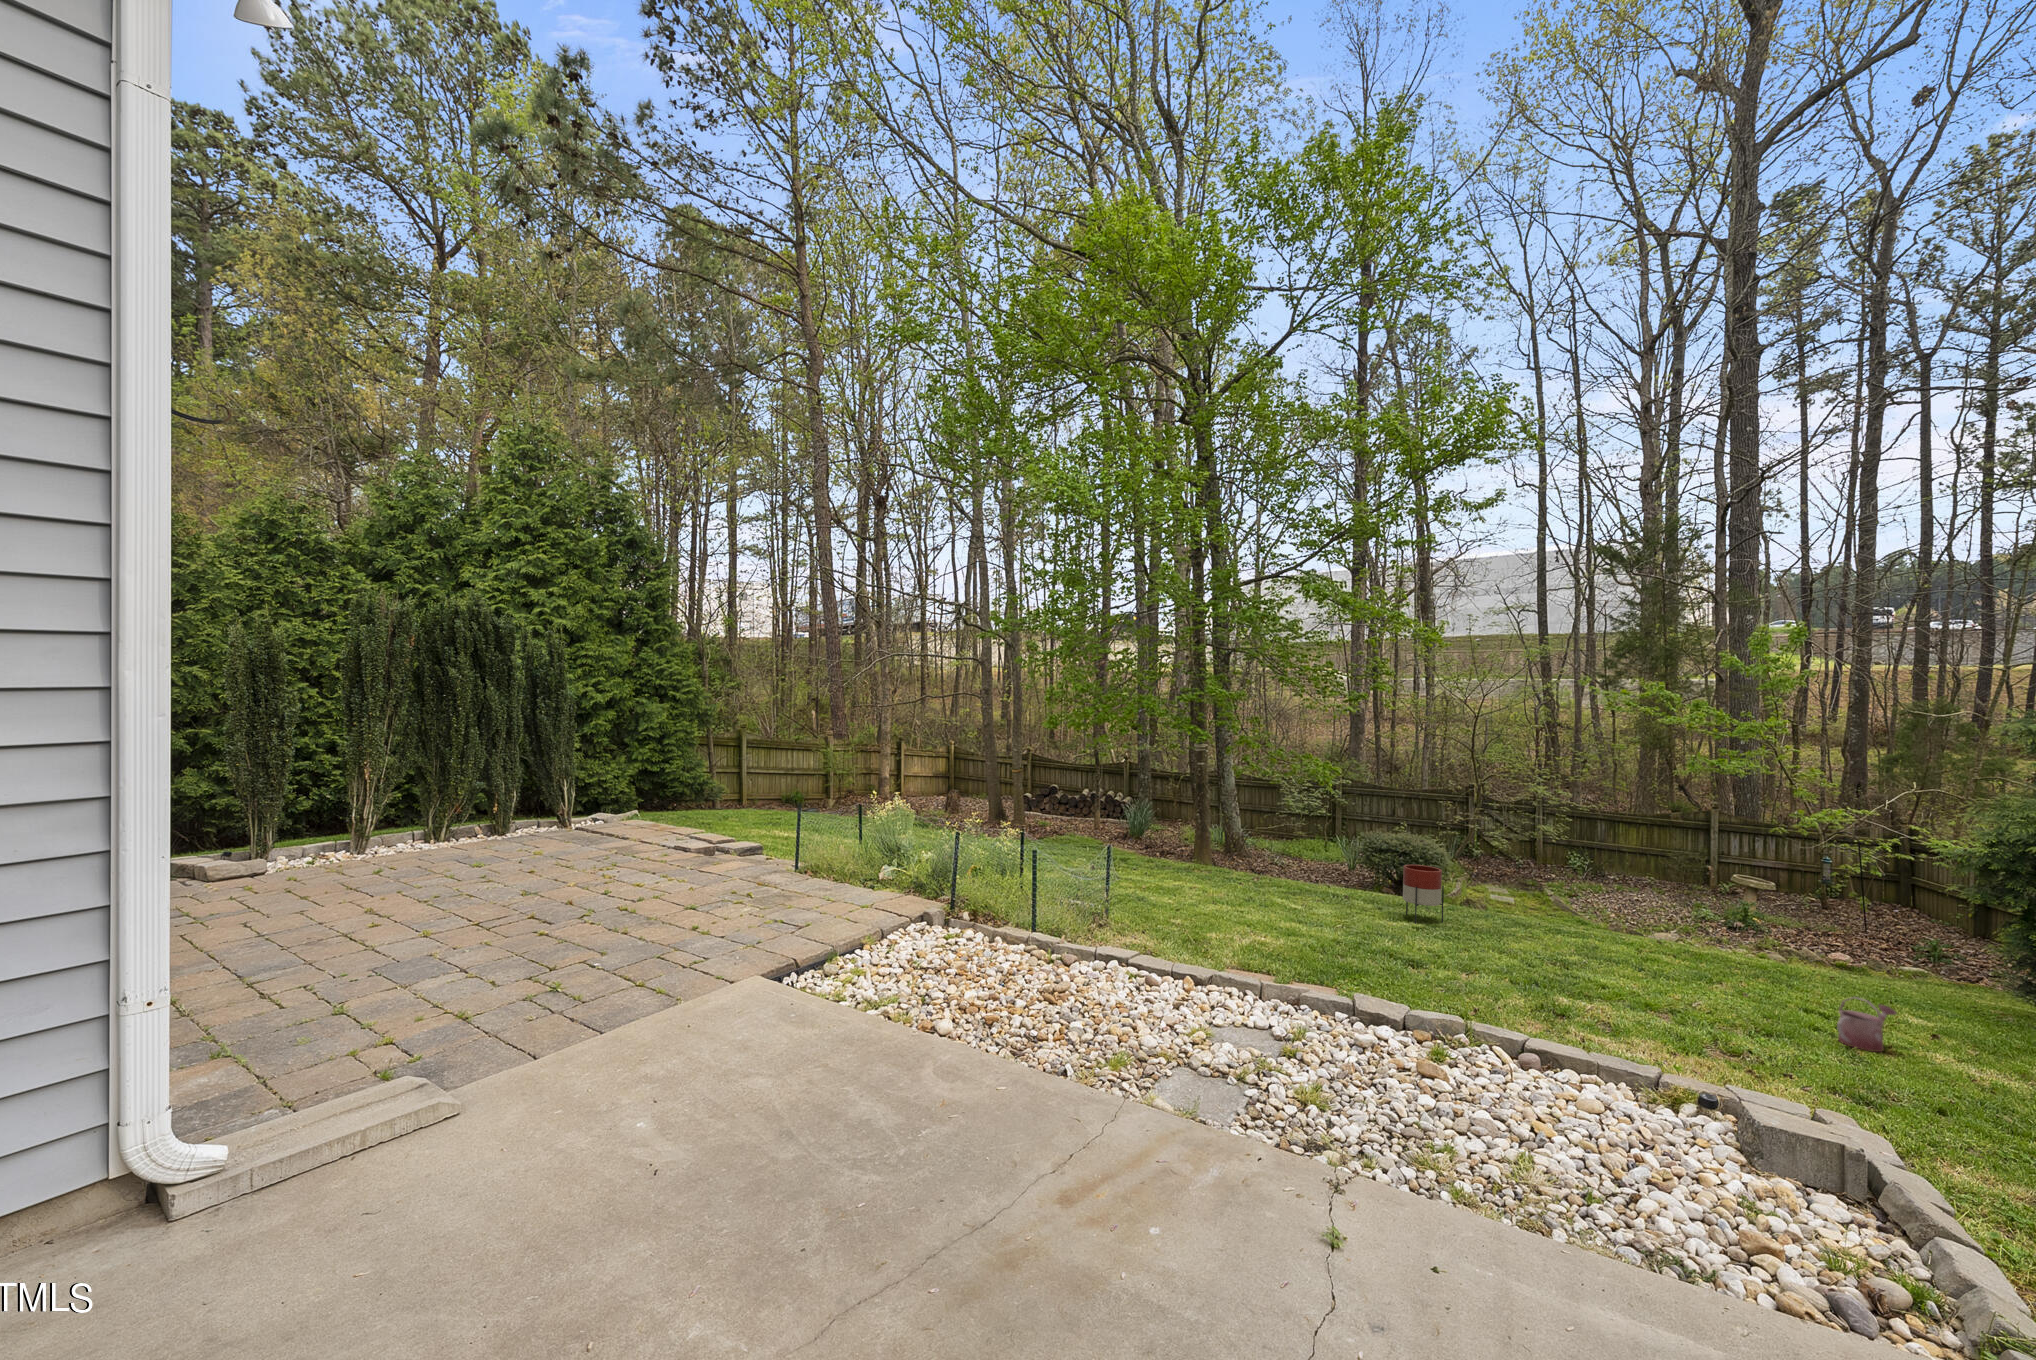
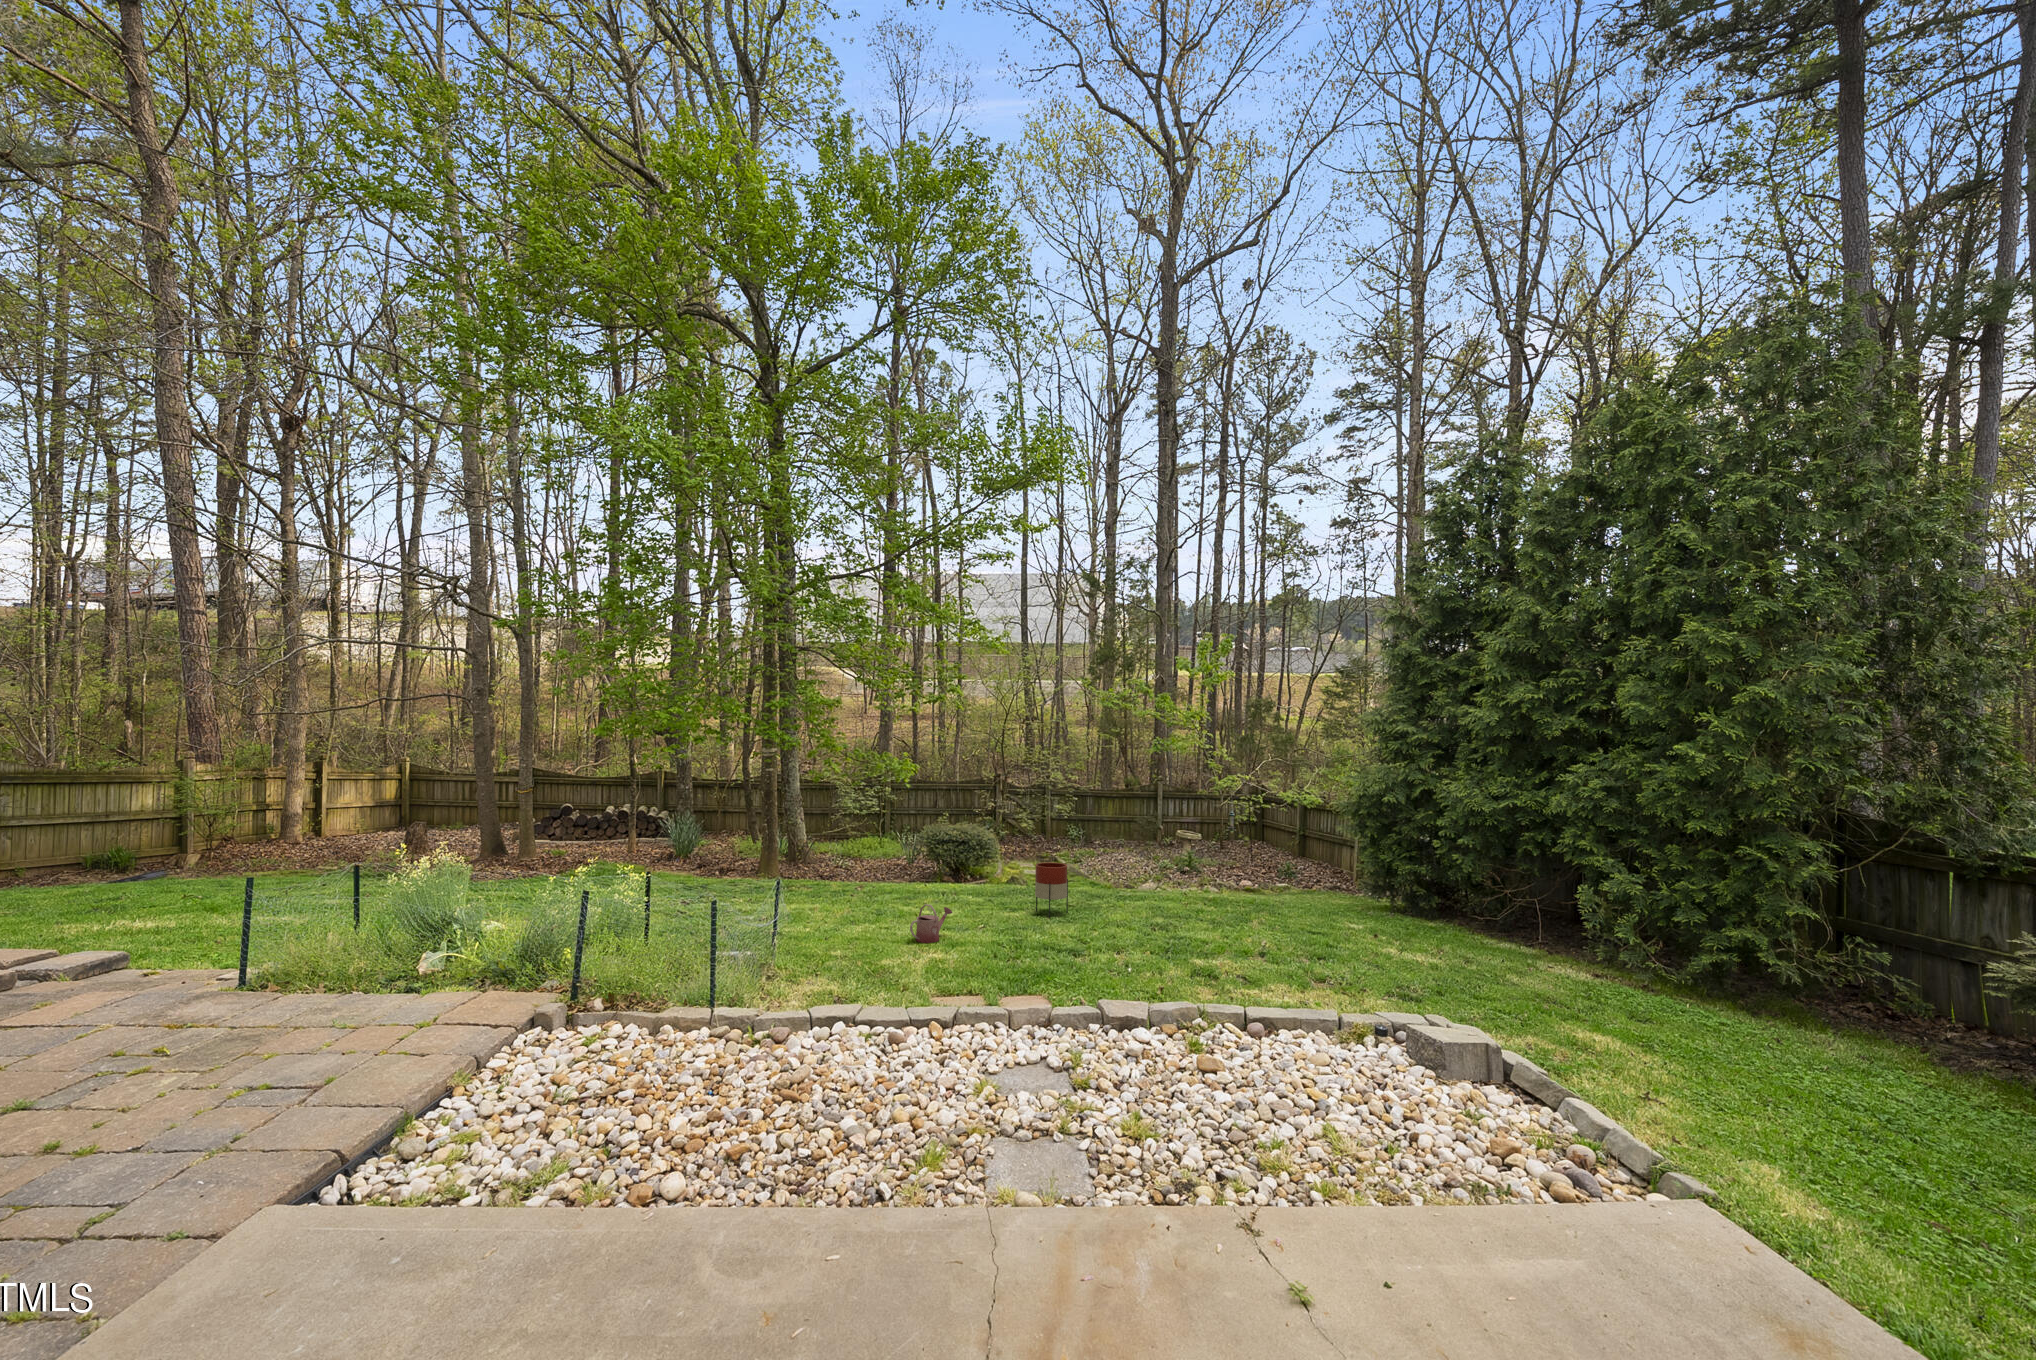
watering can: present [1837,997,1896,1052] -> present [910,904,952,943]

